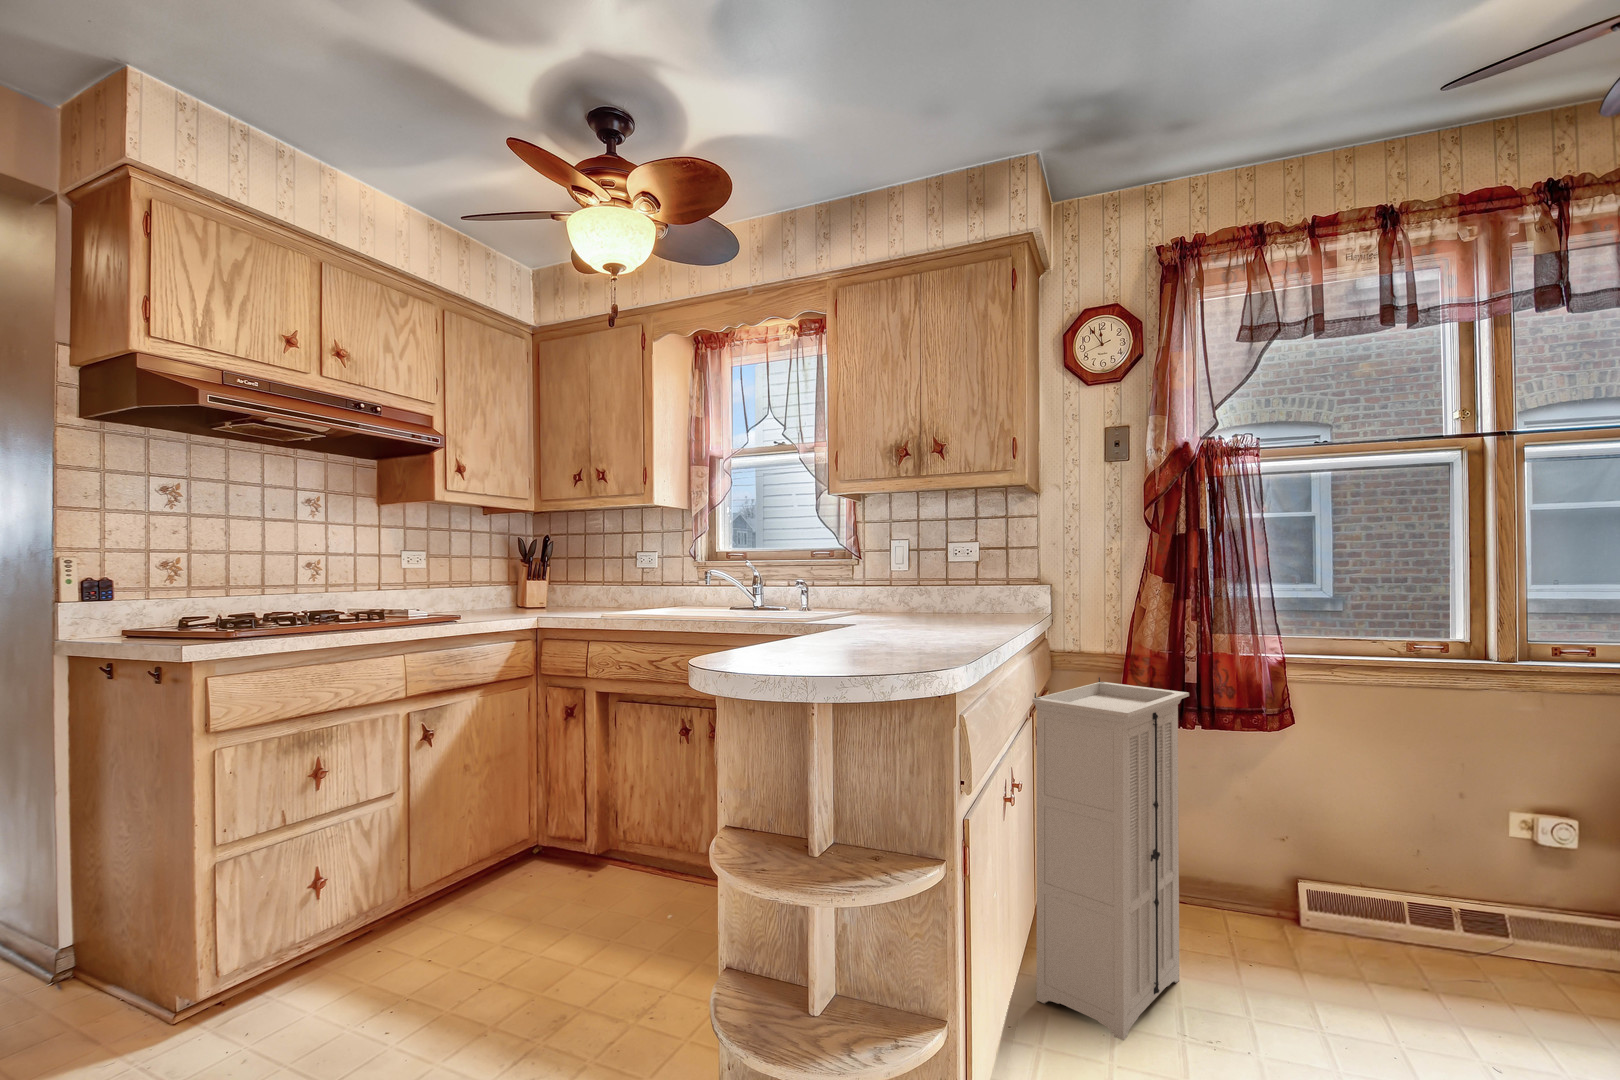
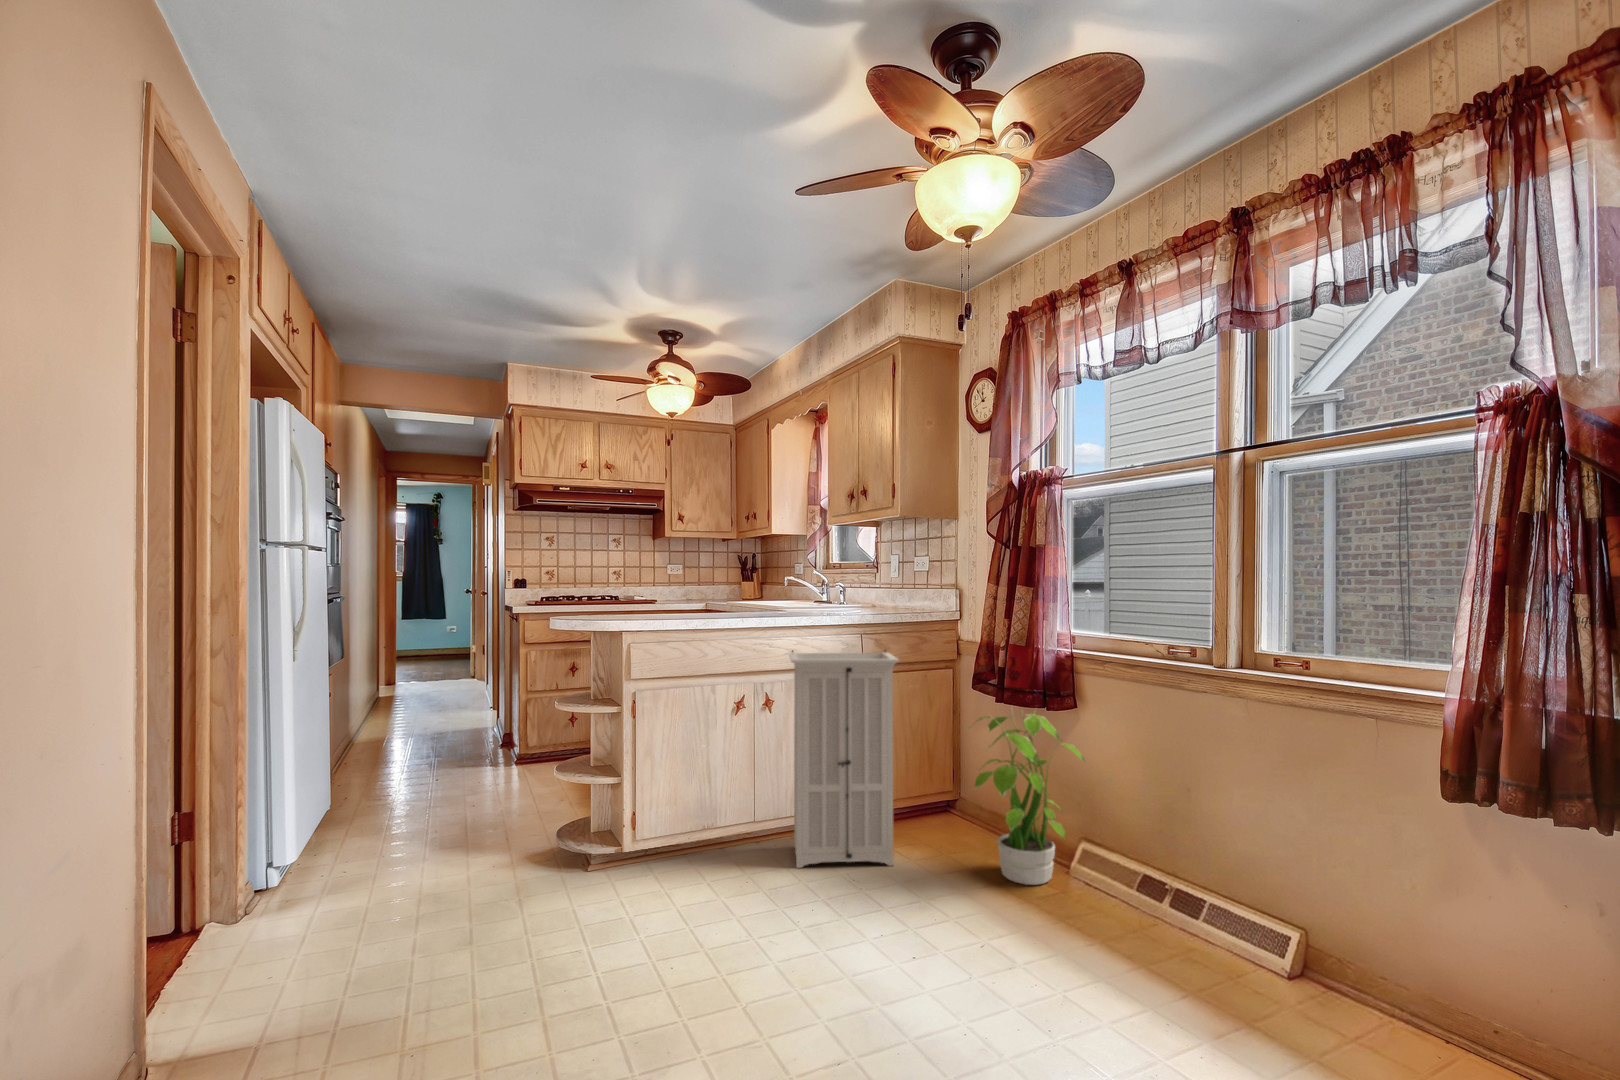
potted plant: none [1194,732,1342,950] -> present [975,714,1085,885]

